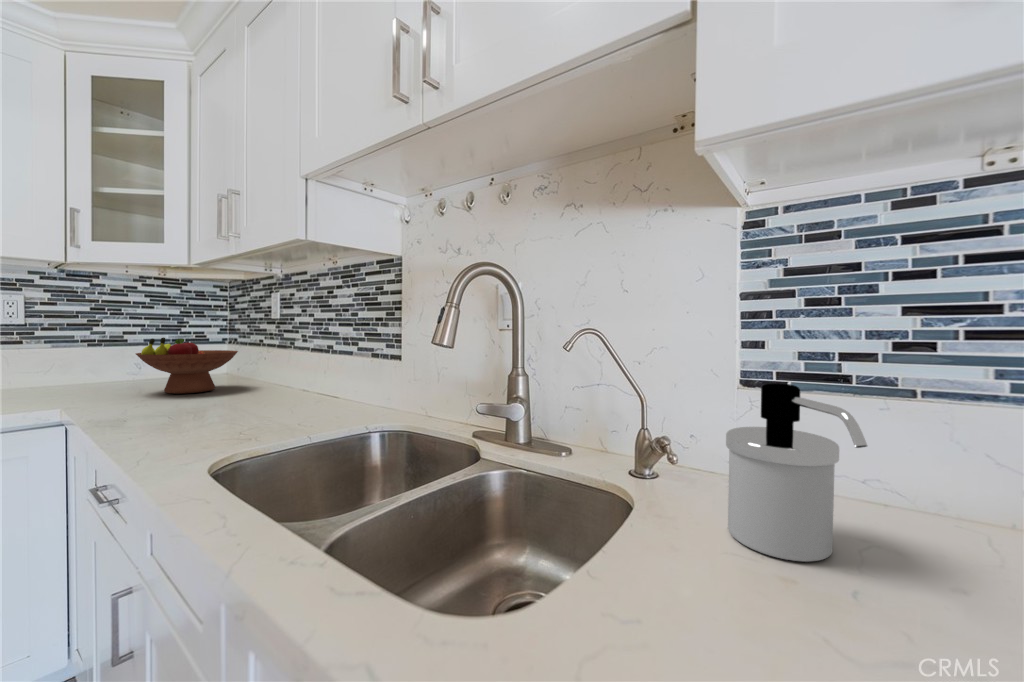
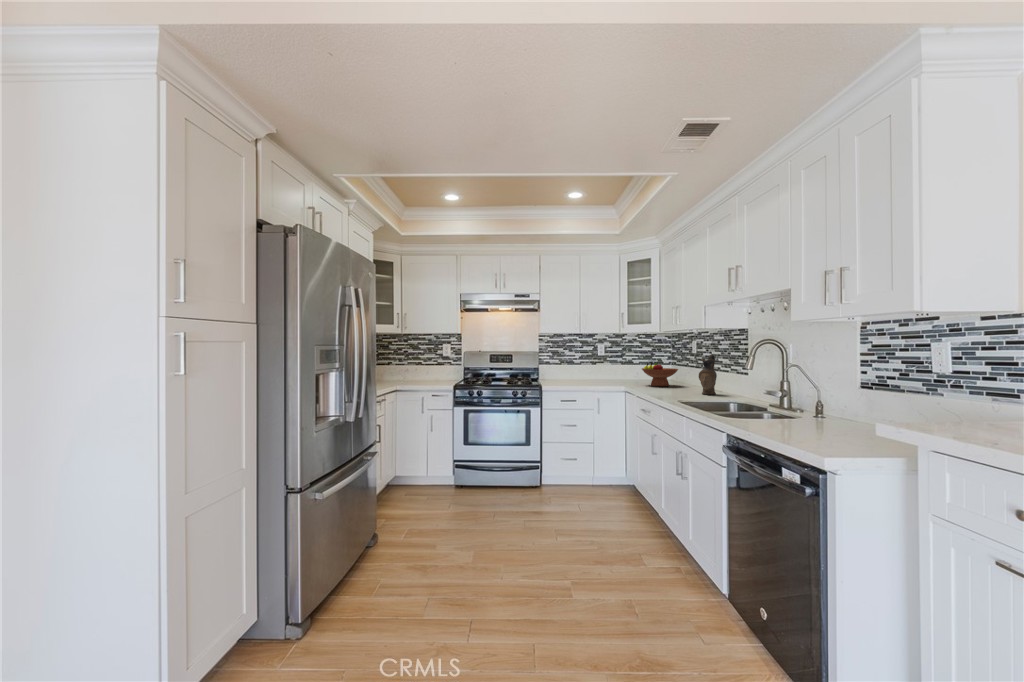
ceramic pitcher: none [284,315,327,410] -> present [699,354,717,394]
soap dispenser: present [726,383,867,562] -> none [813,383,846,428]

